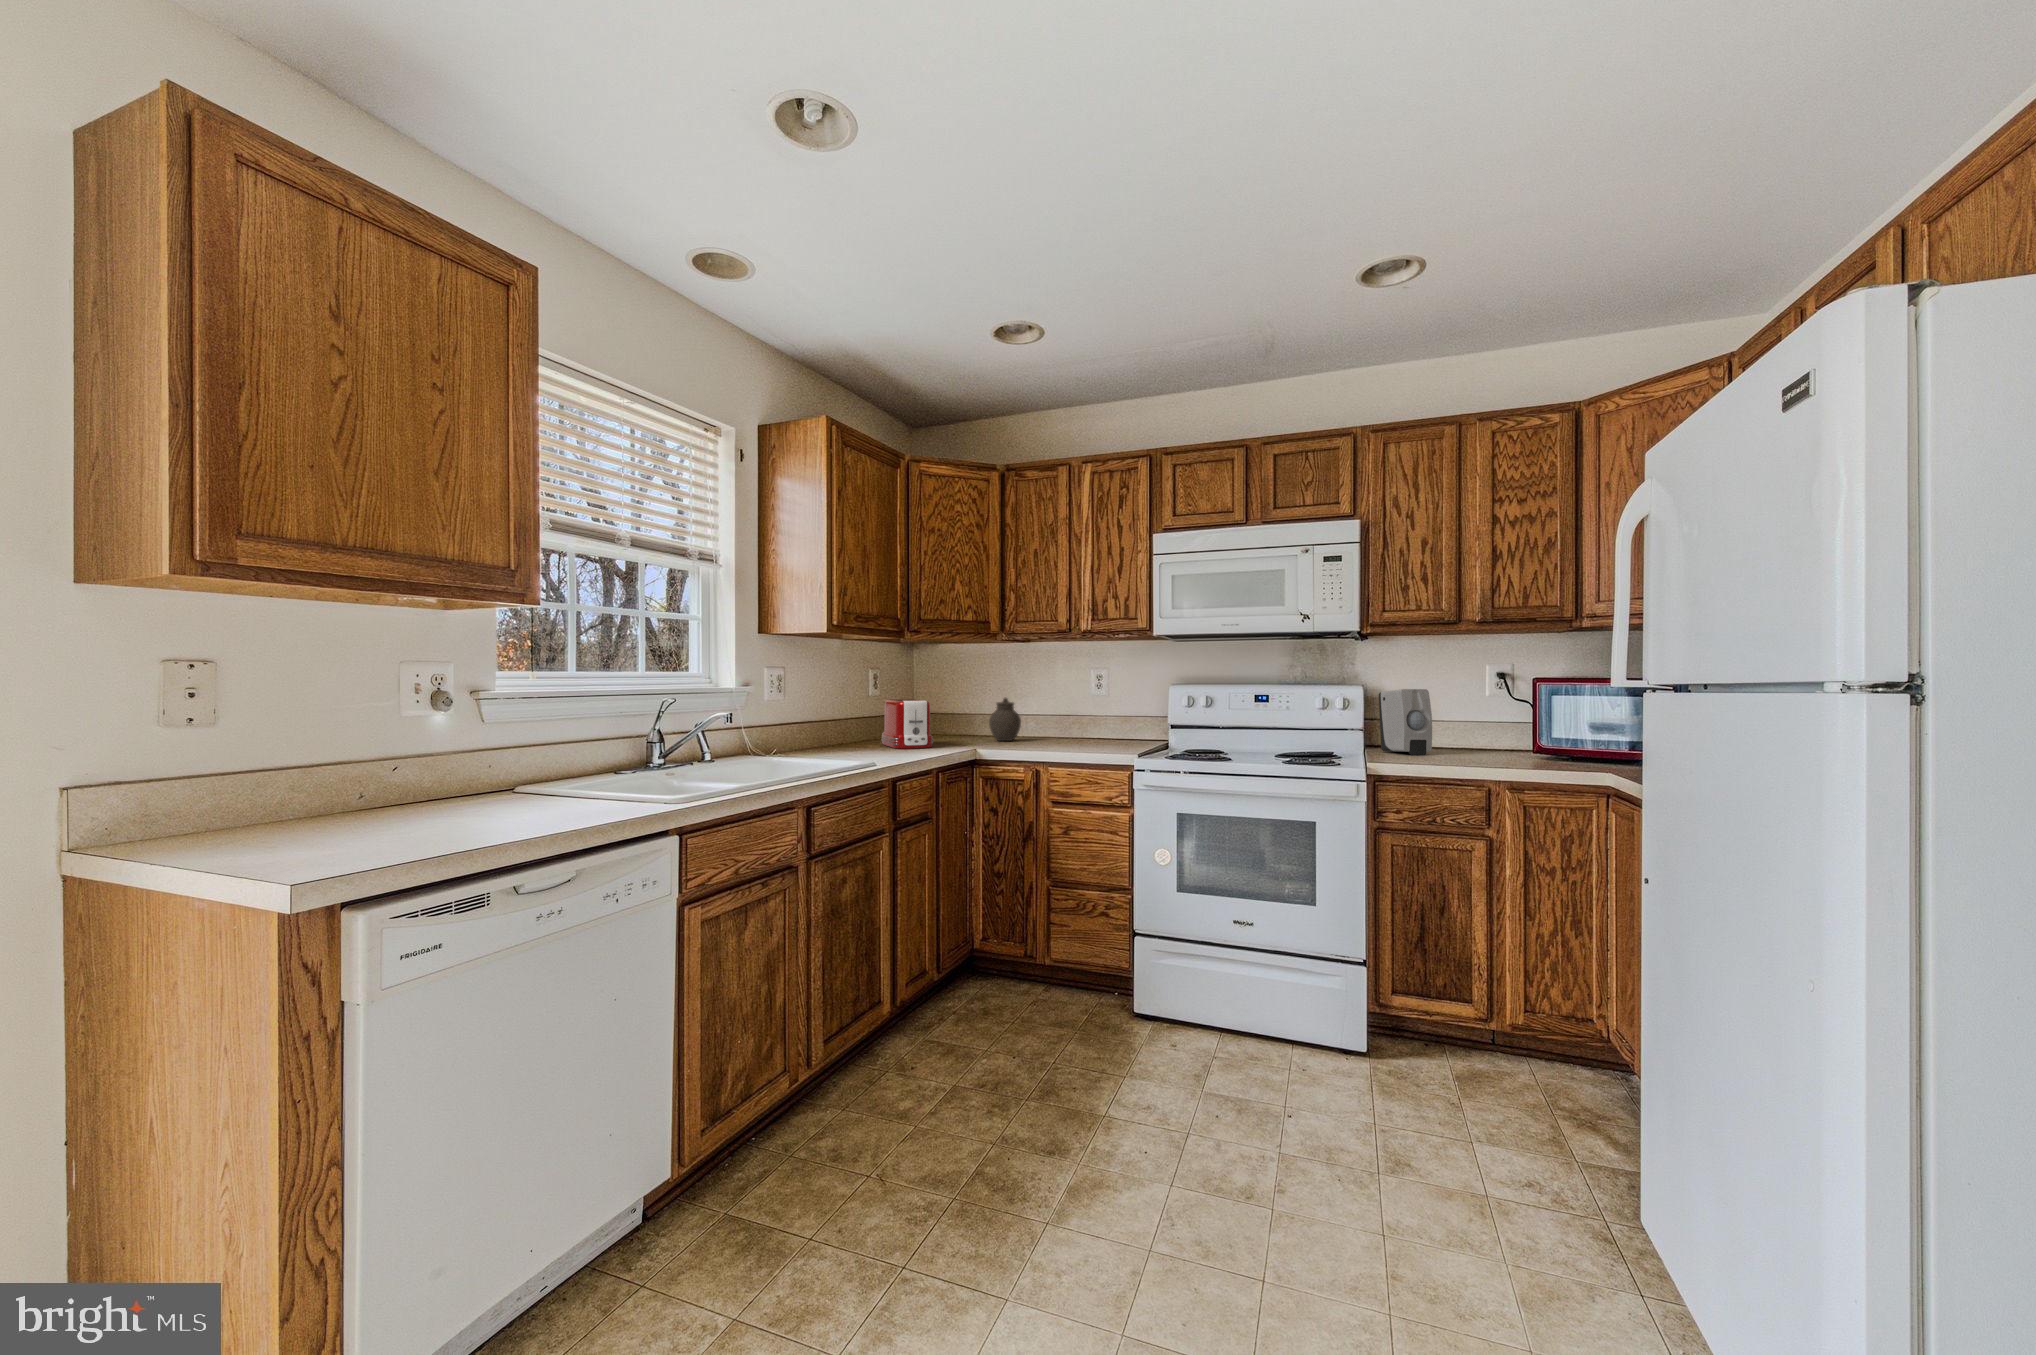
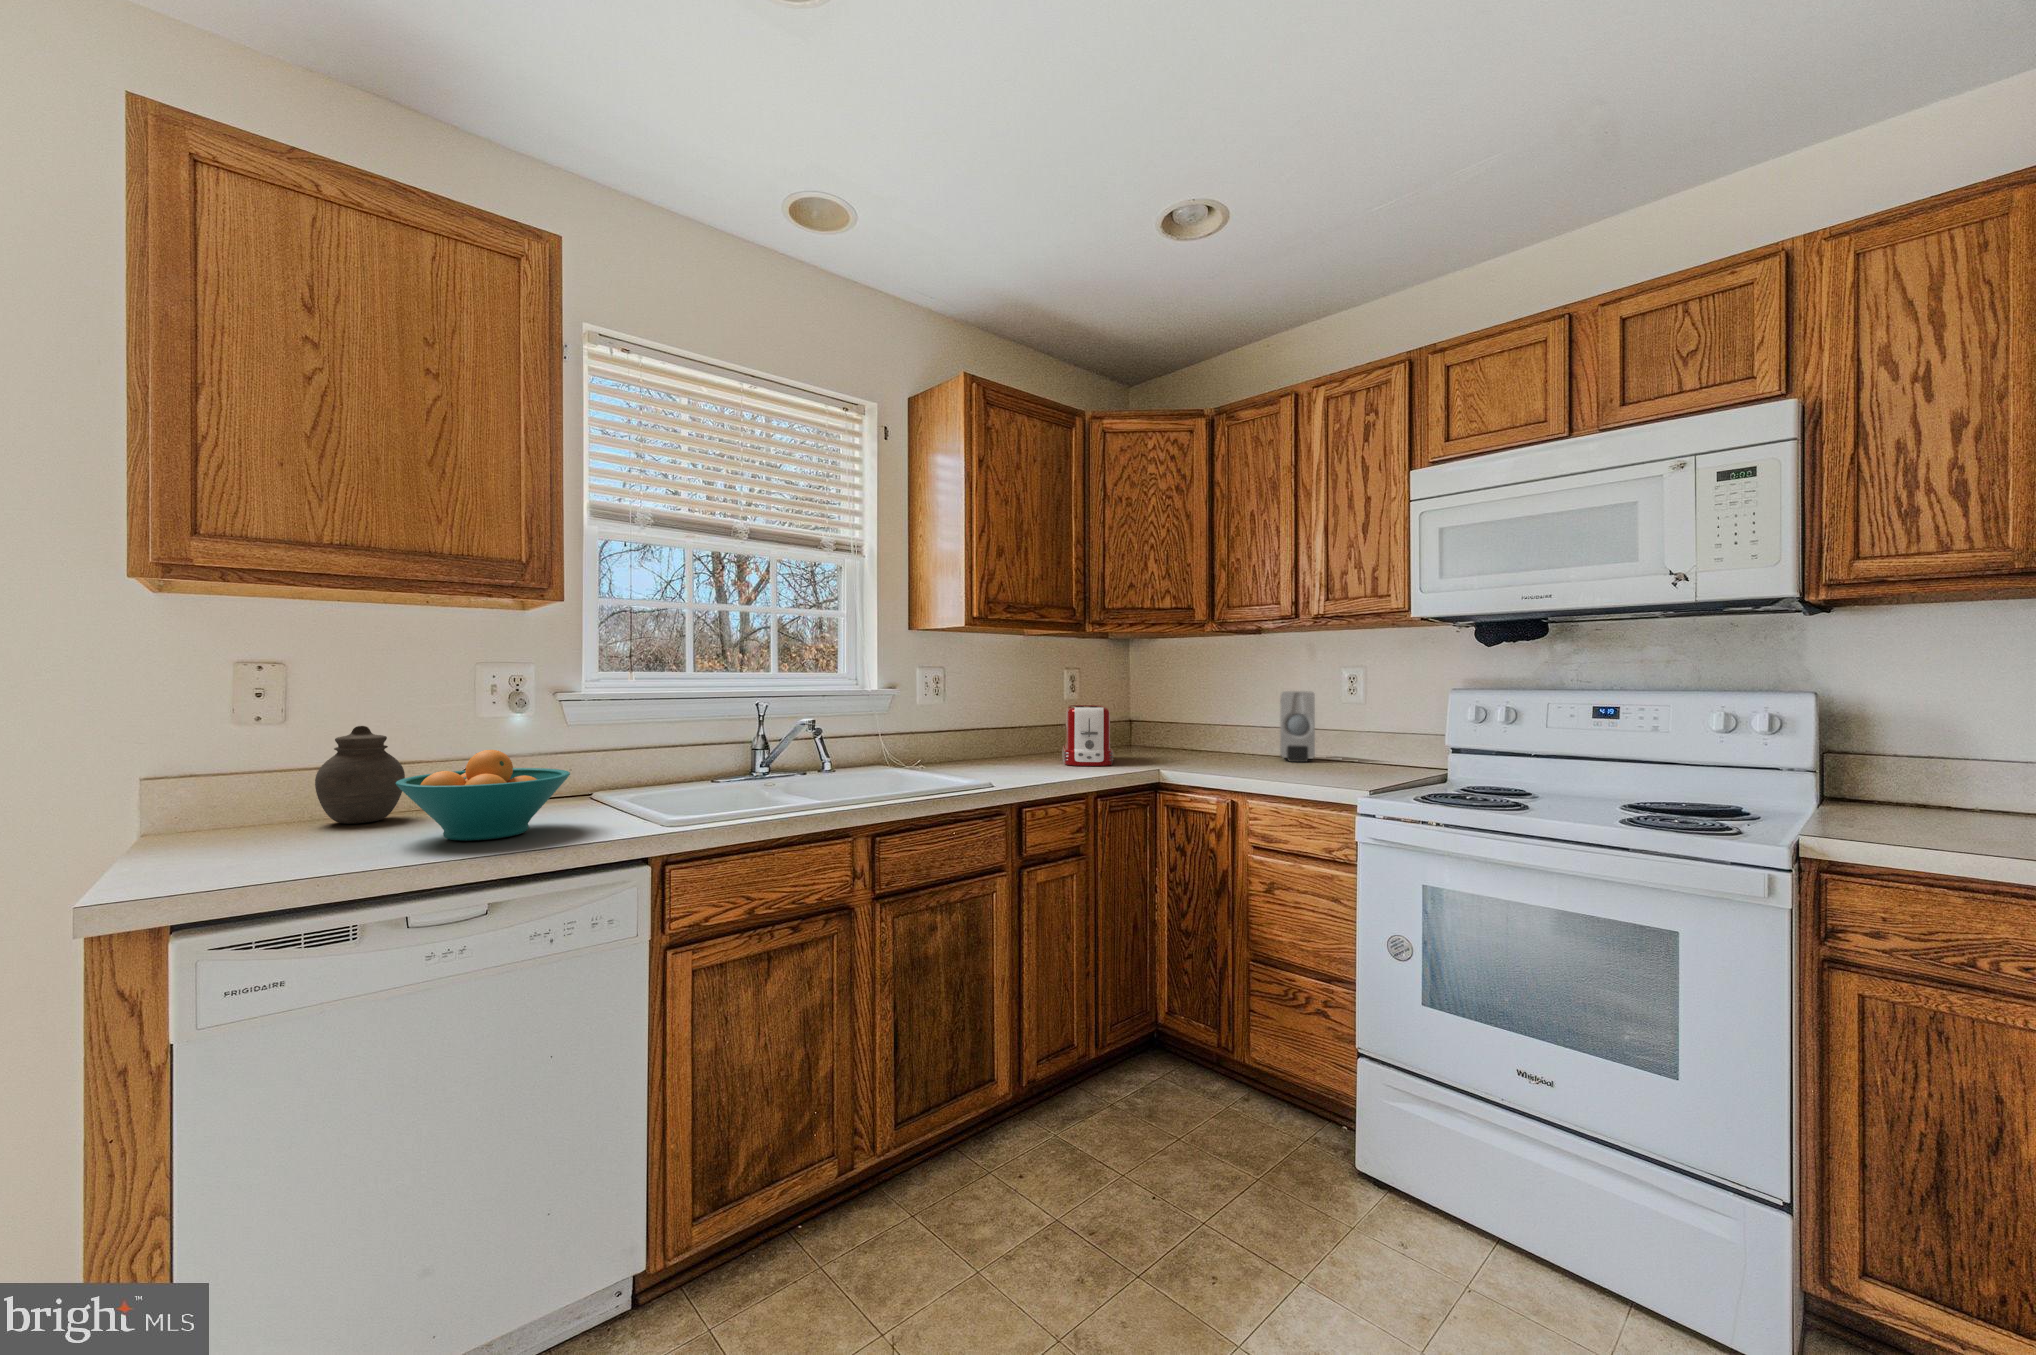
soap dispenser: present [1379,689,1432,755] -> present [1280,691,1315,762]
jar: present [989,698,1021,741] -> present [315,726,405,824]
fruit bowl: none [443,741,600,822] -> present [396,750,570,841]

